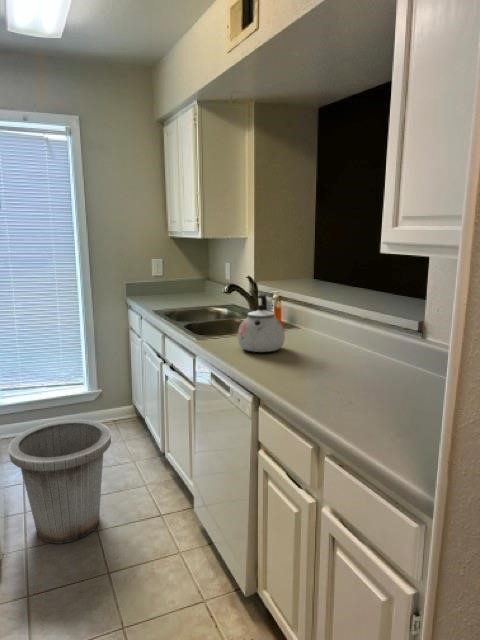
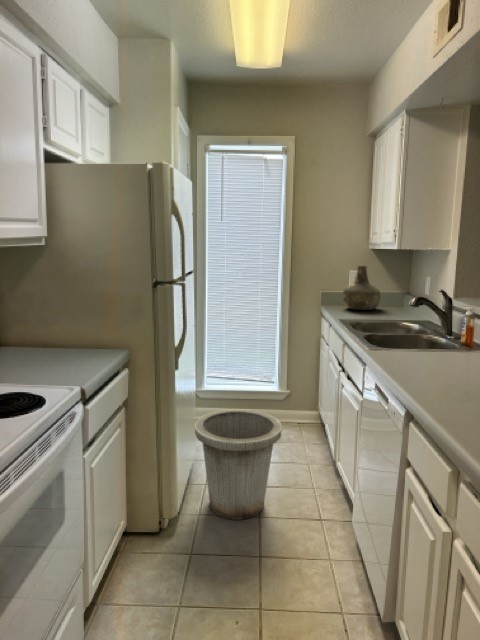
bottle: none [148,255,185,299] -> present [343,266,380,310]
kettle: present [238,294,285,352] -> none [408,308,462,370]

